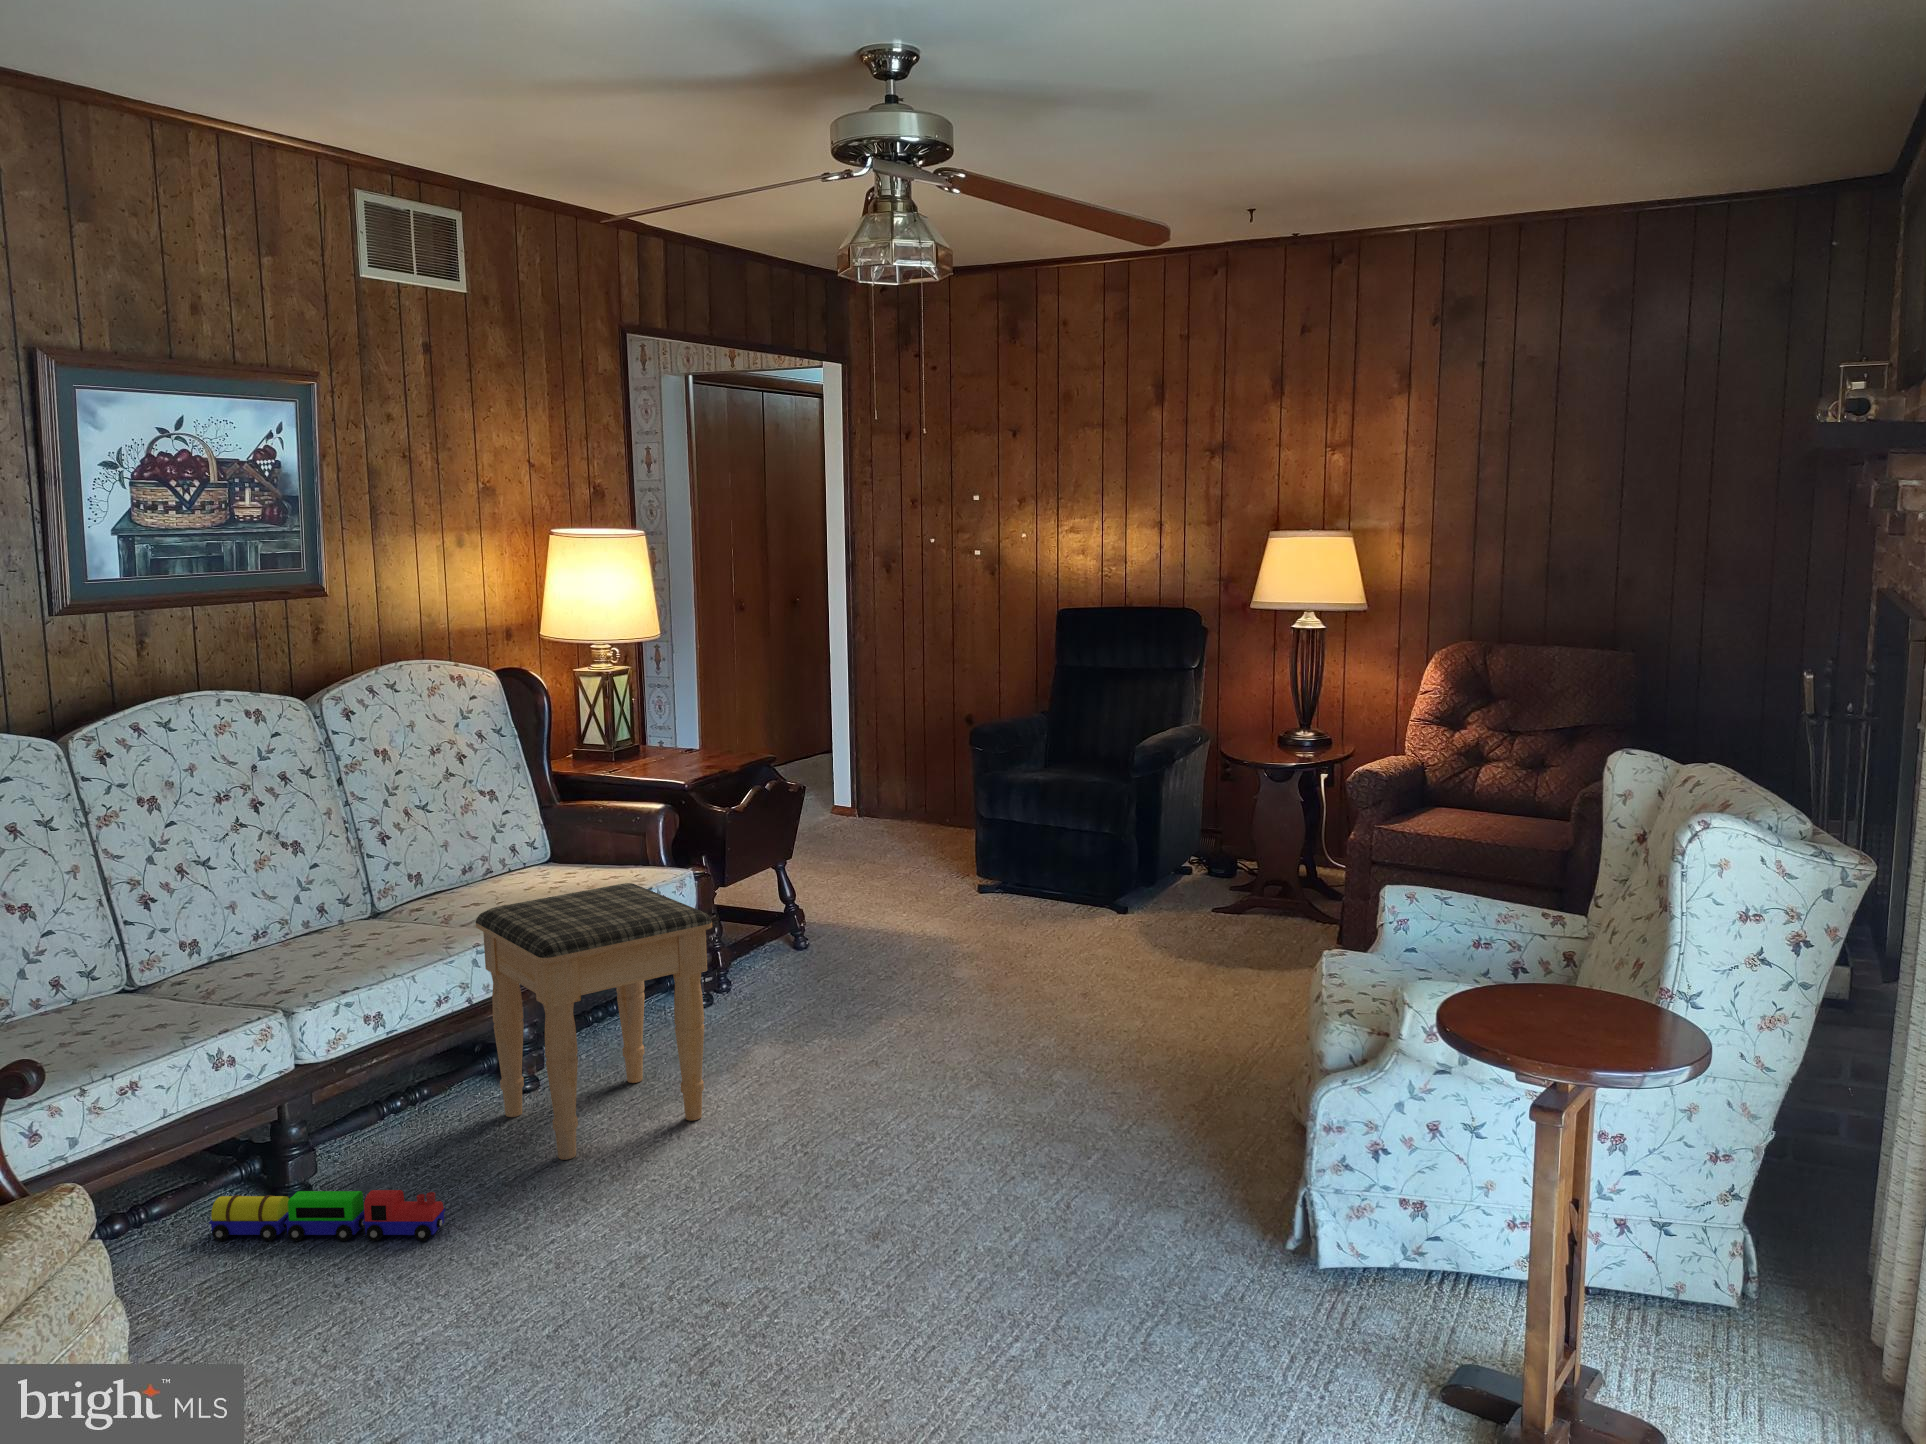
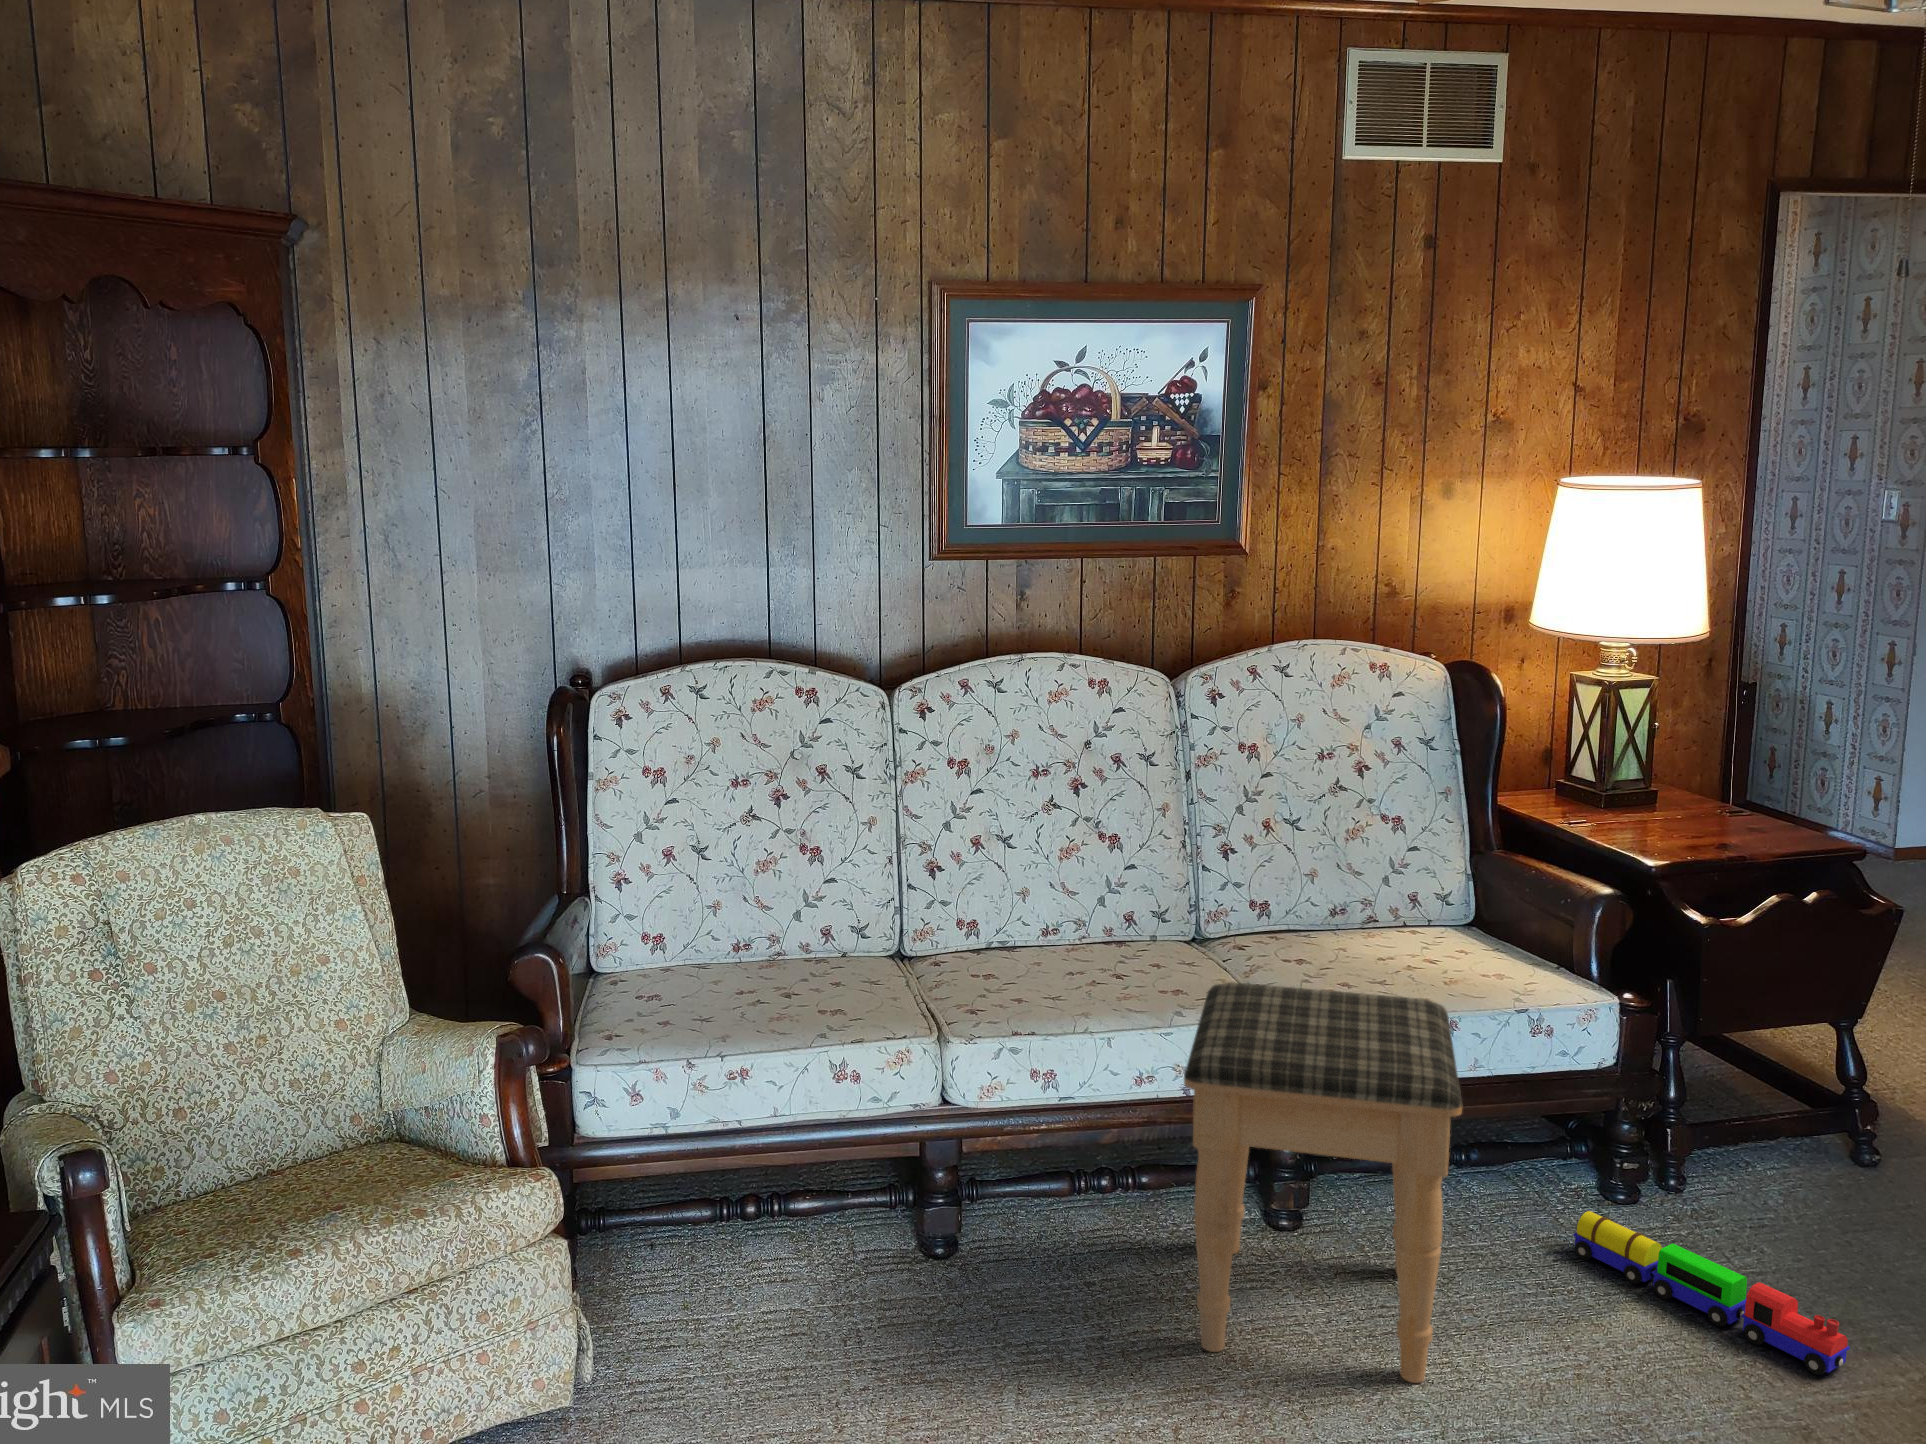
toy train: present [209,1190,445,1241] -> present [1573,1211,1850,1375]

